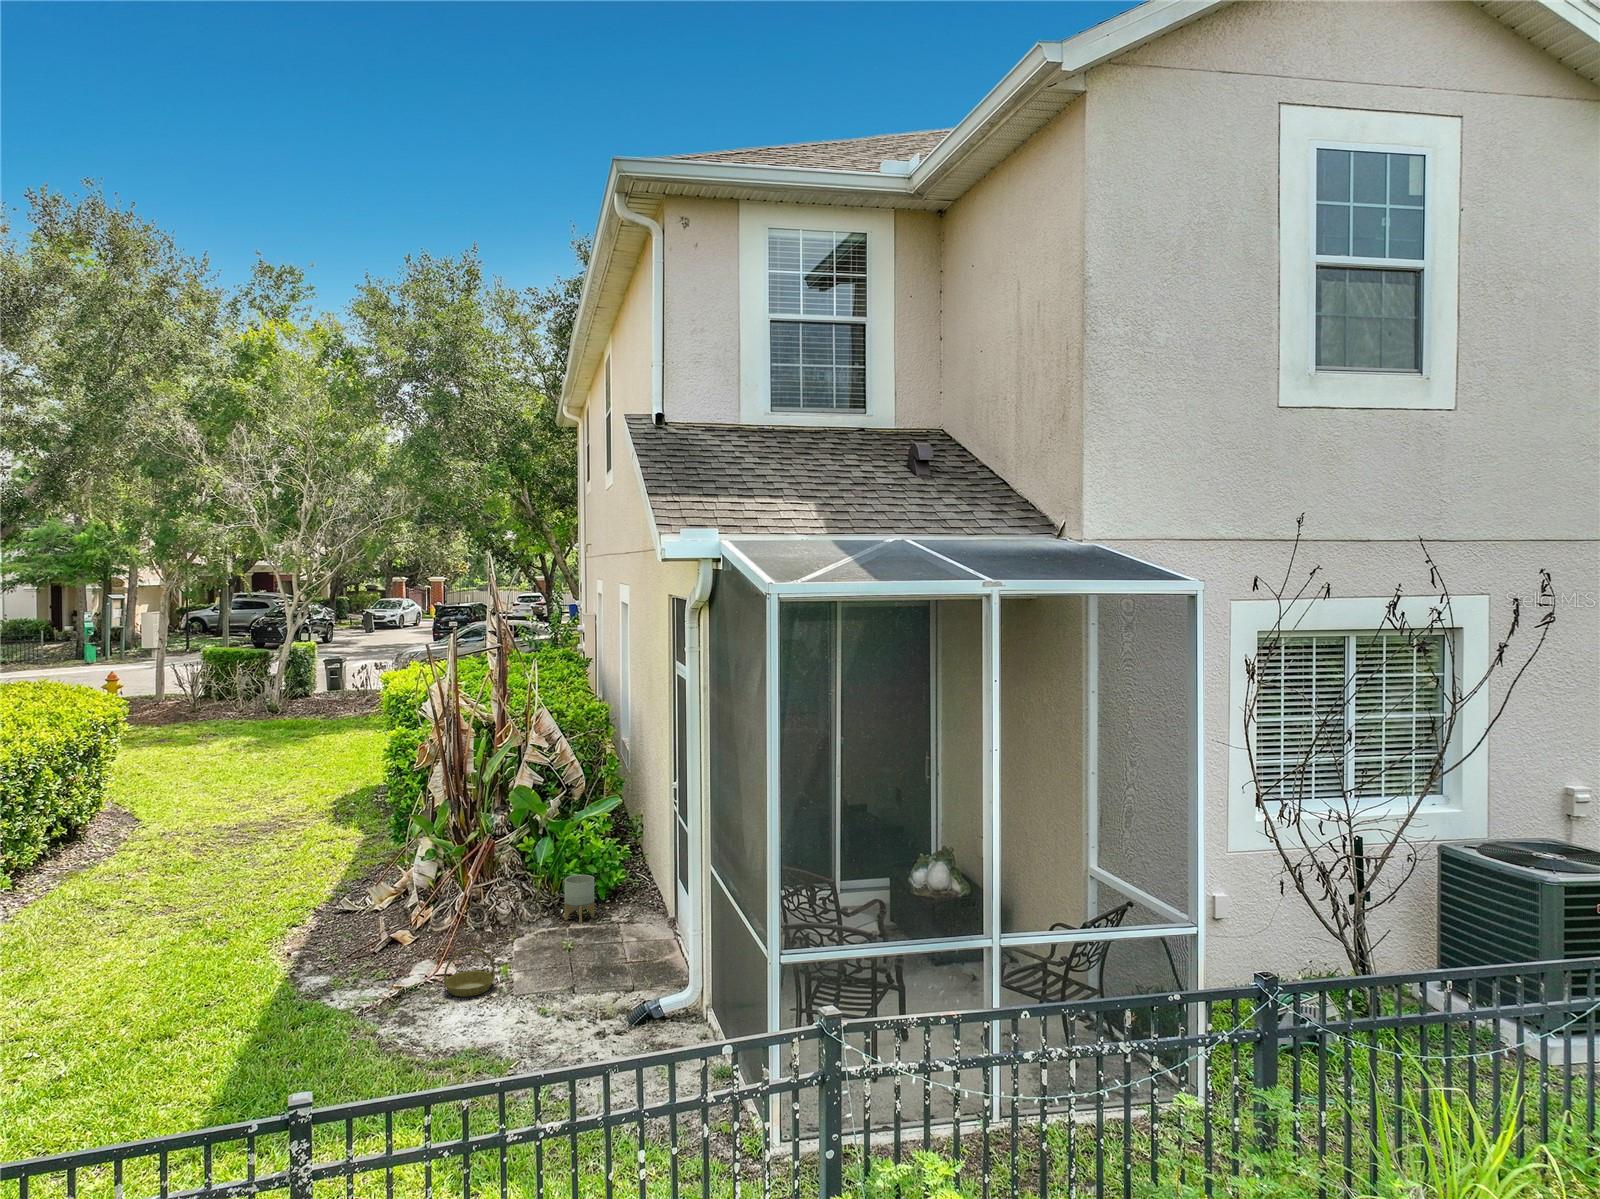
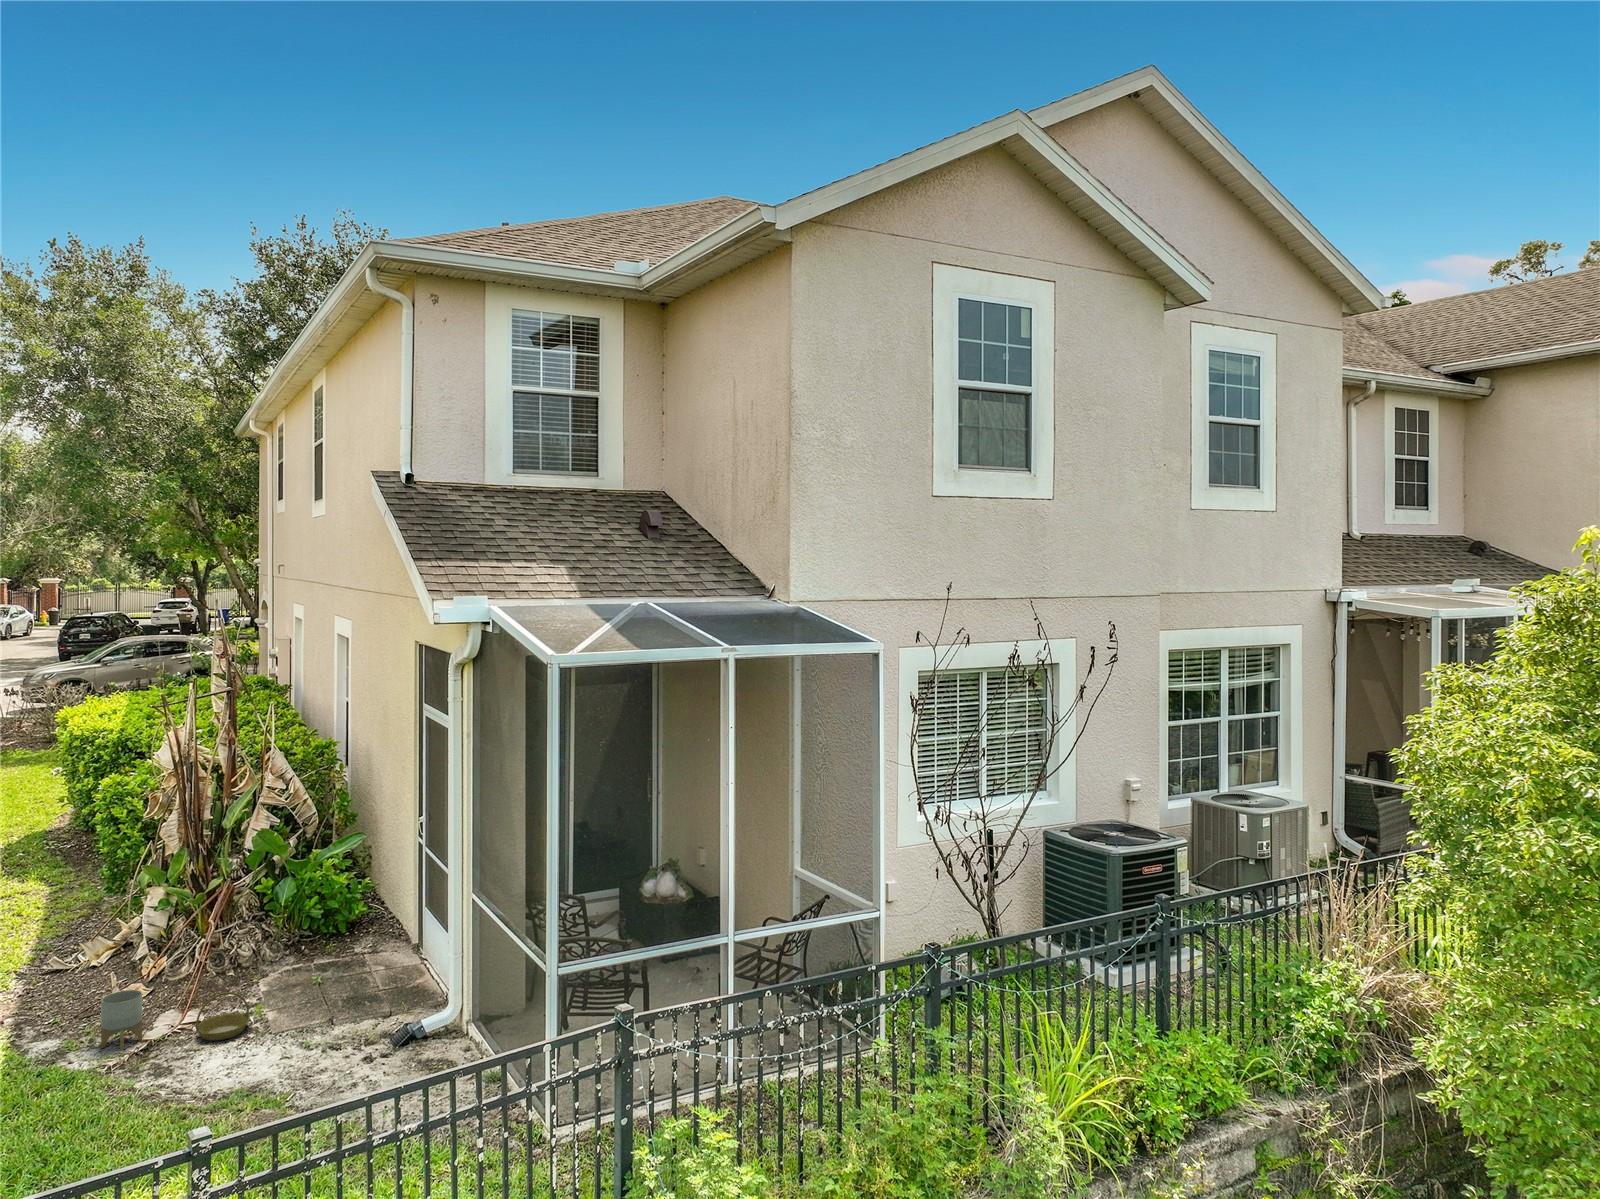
planter: present [564,875,594,923] -> present [101,990,142,1050]

